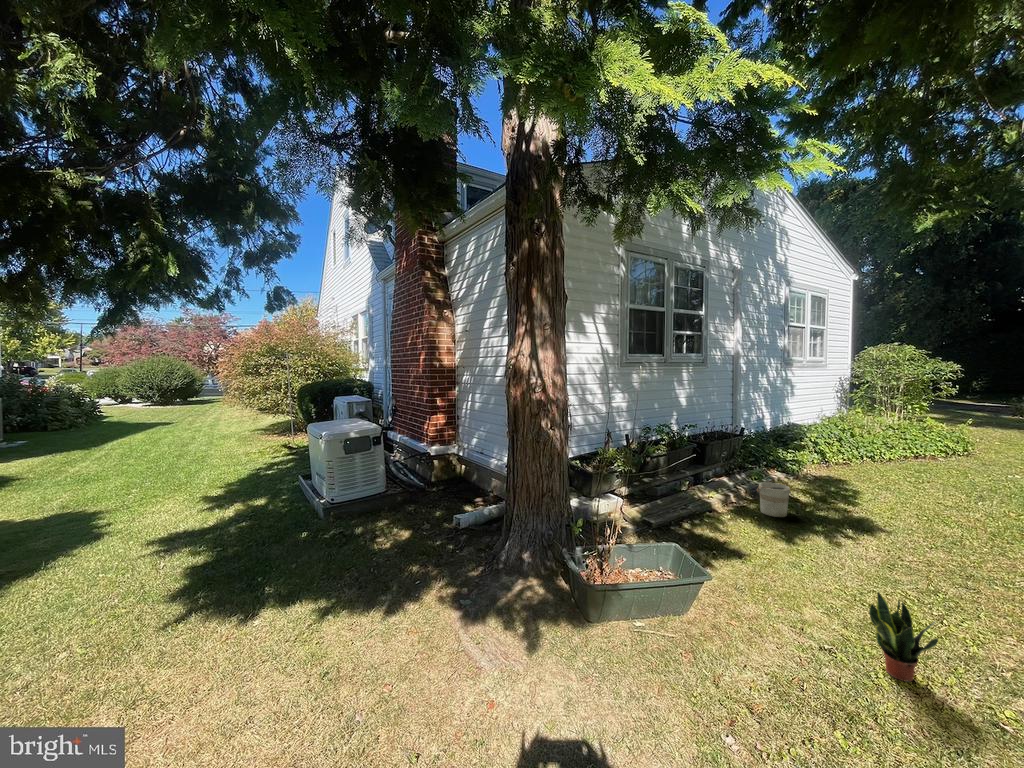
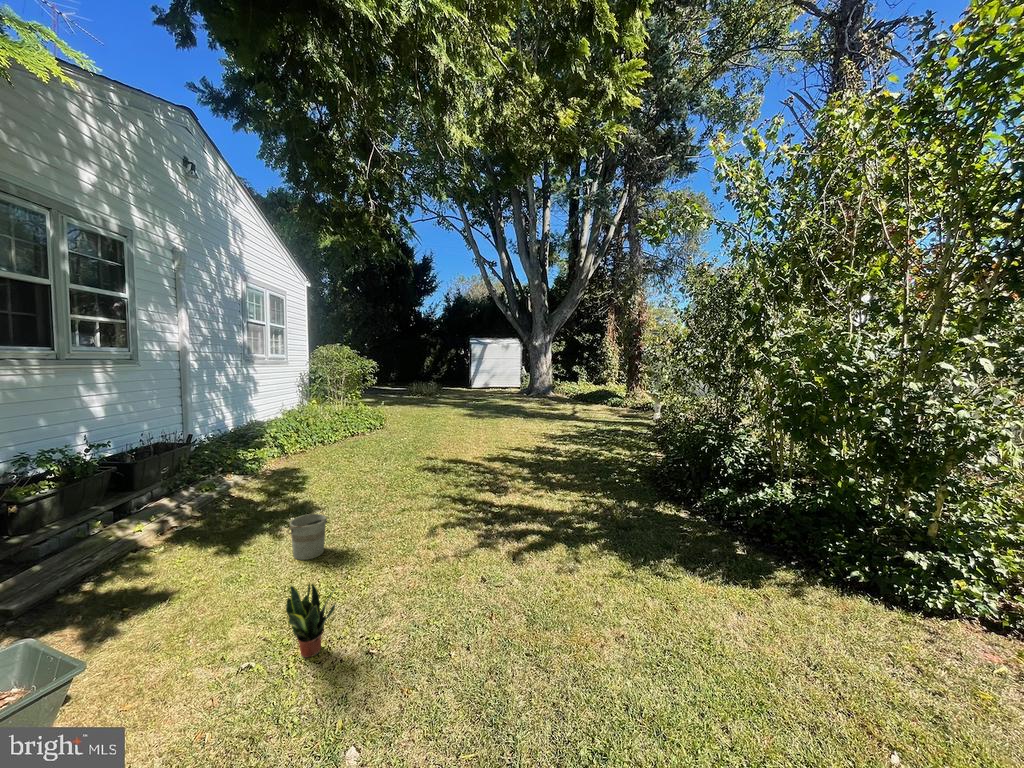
bucket: present [757,482,792,517] -> present [288,514,330,560]

